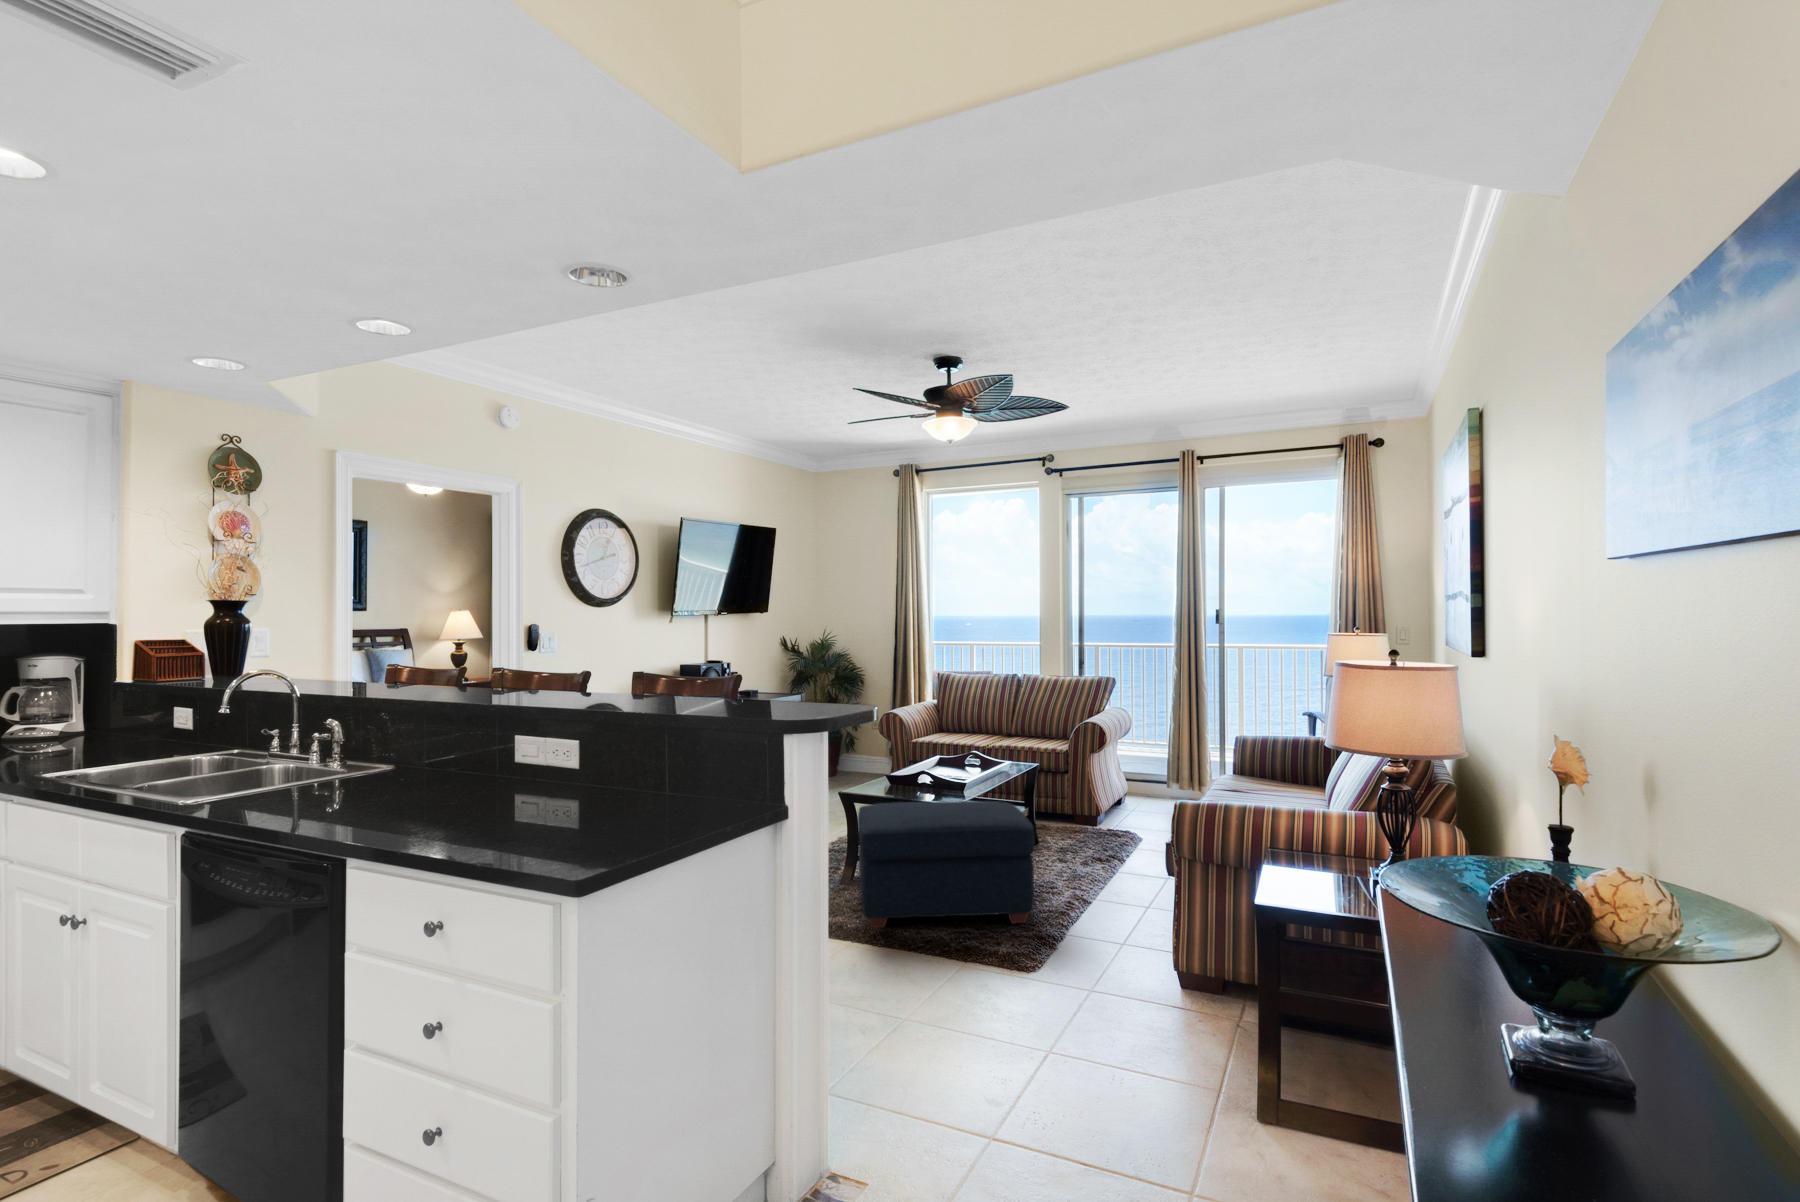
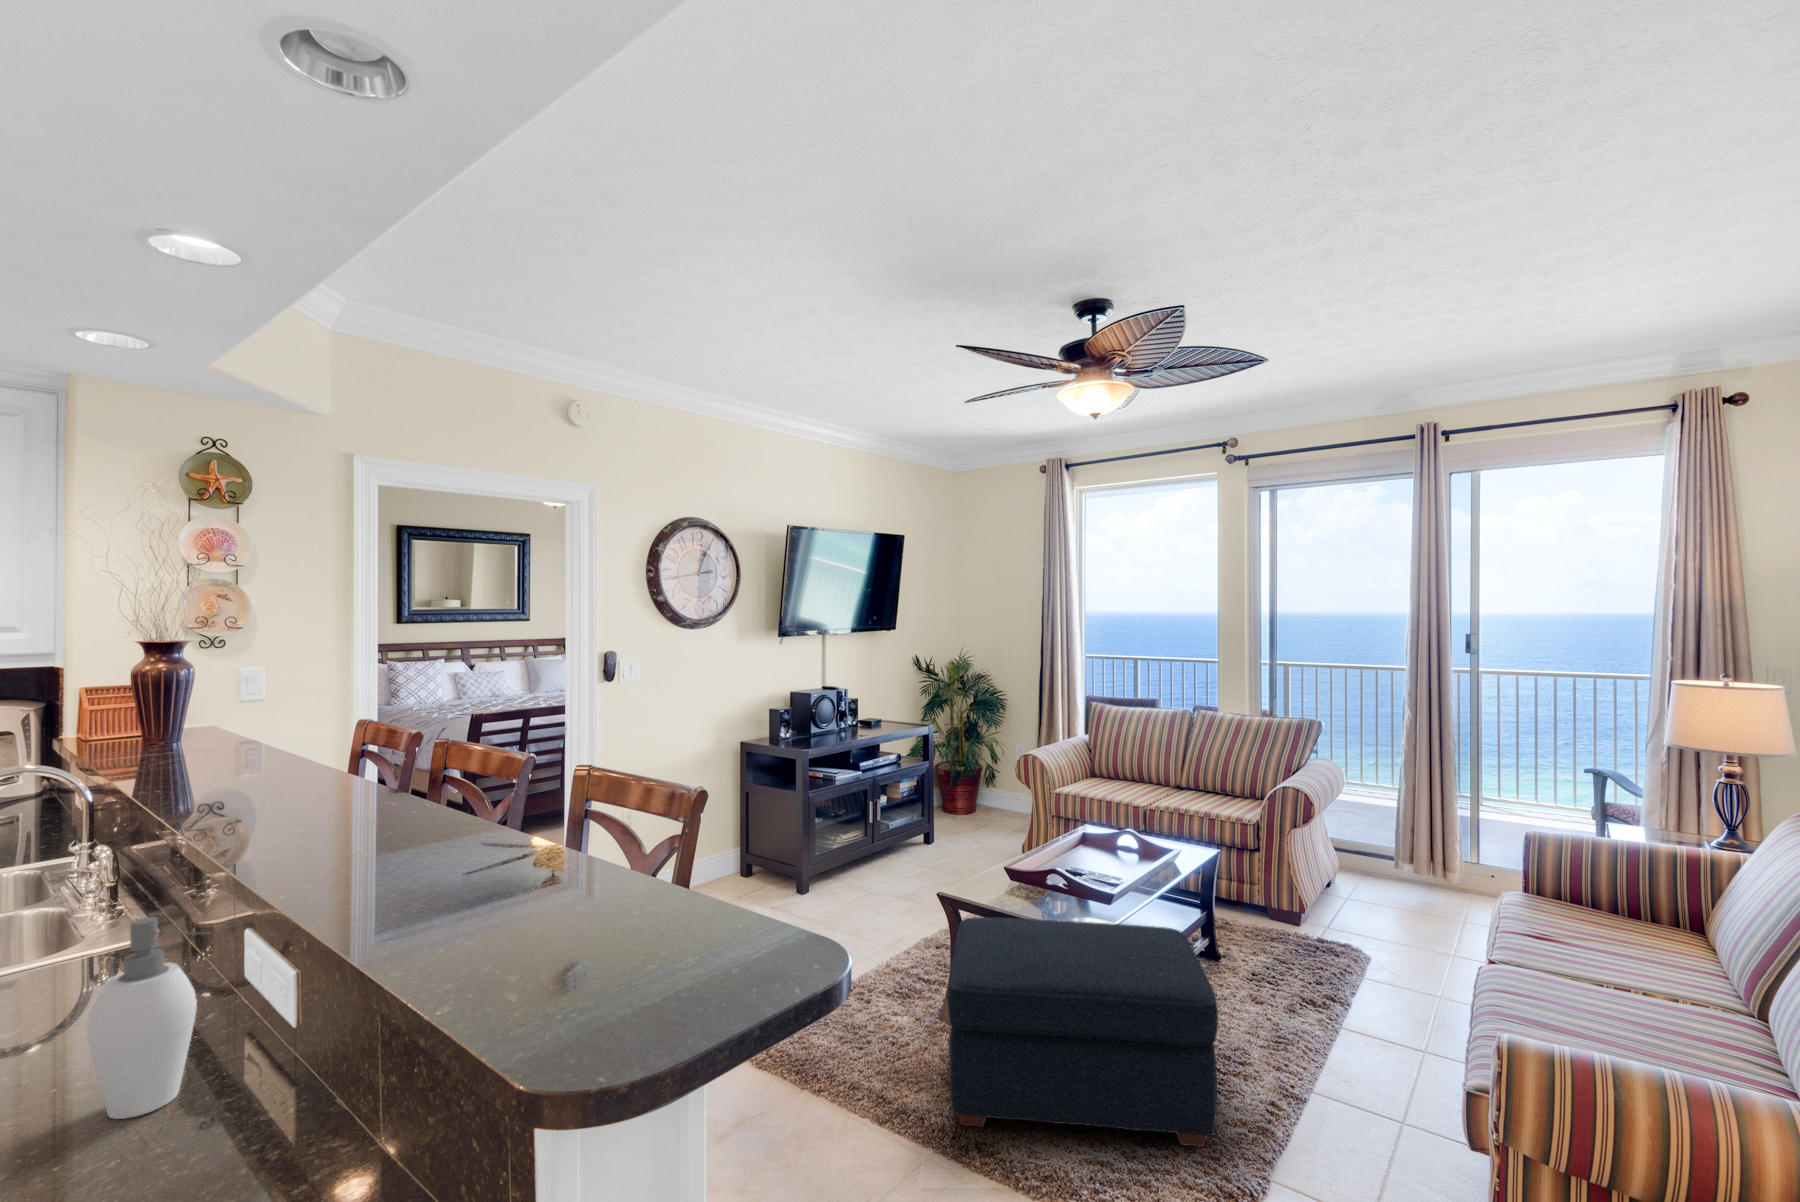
soap dispenser: none [516,704,570,795] -> present [87,917,208,1119]

